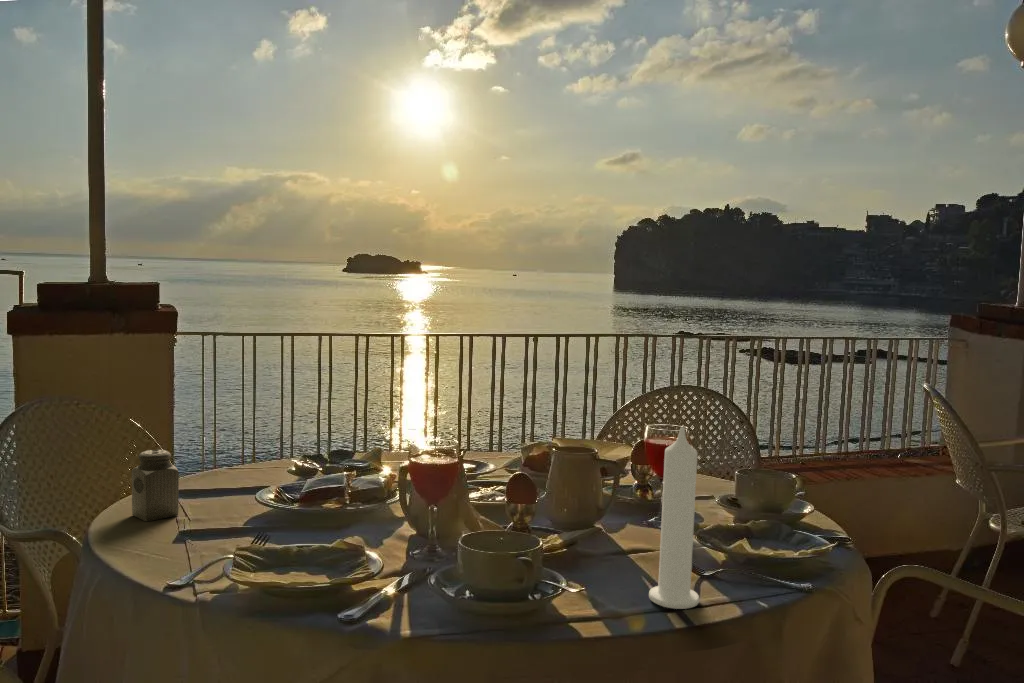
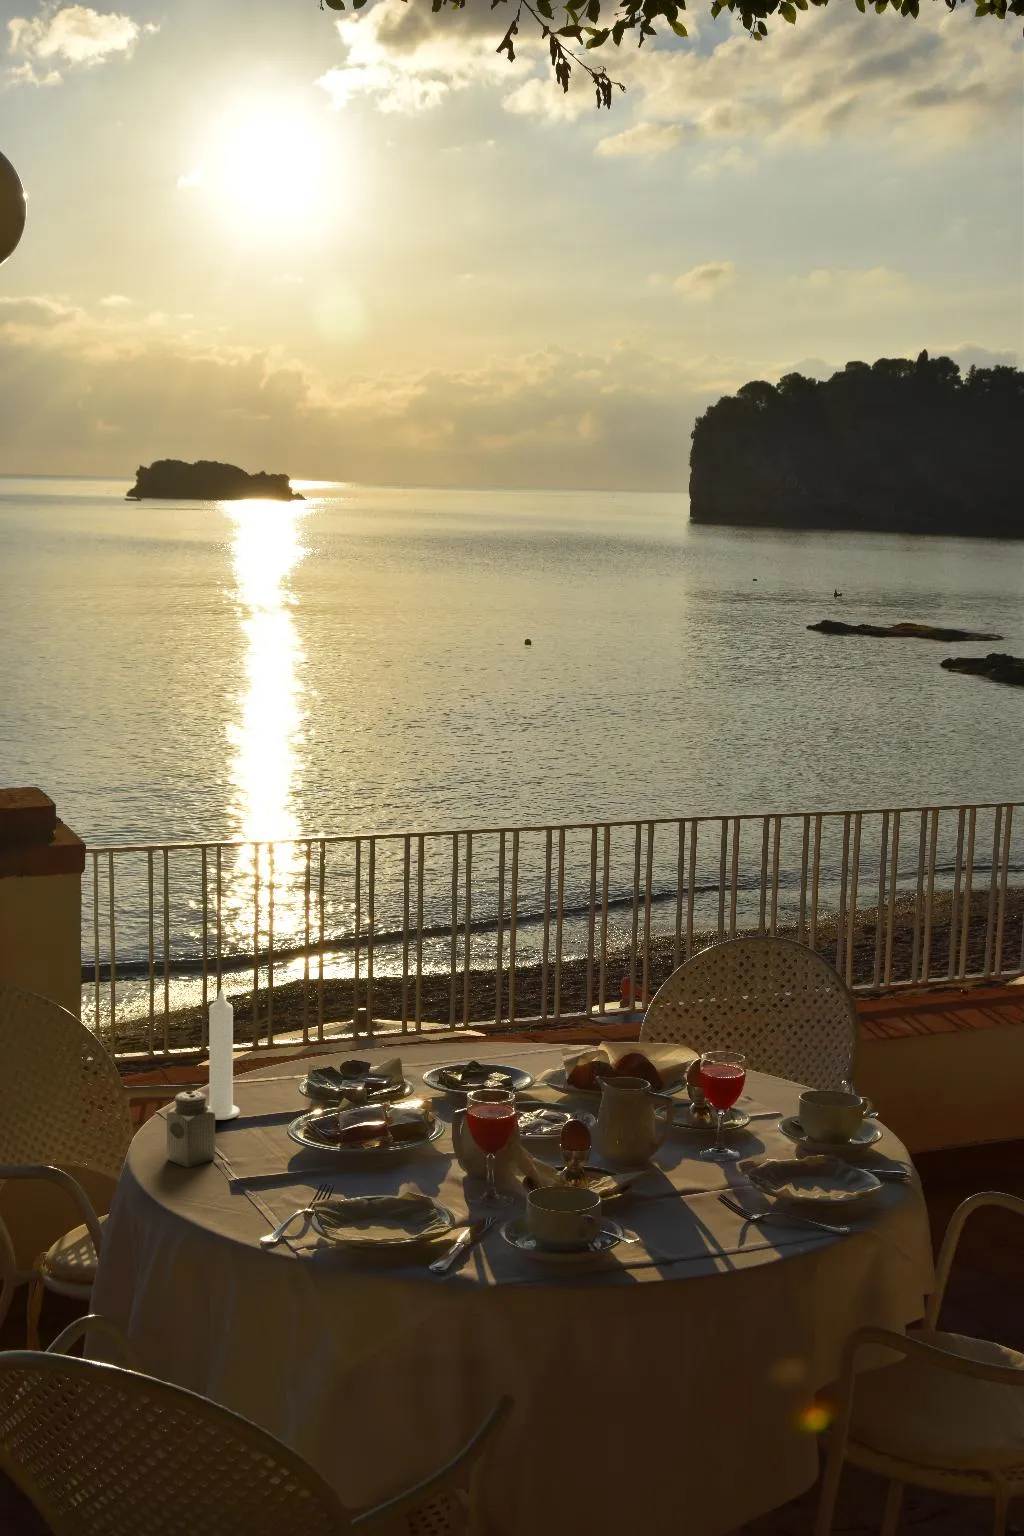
candle: present [649,427,699,609] -> present [208,990,239,1120]

